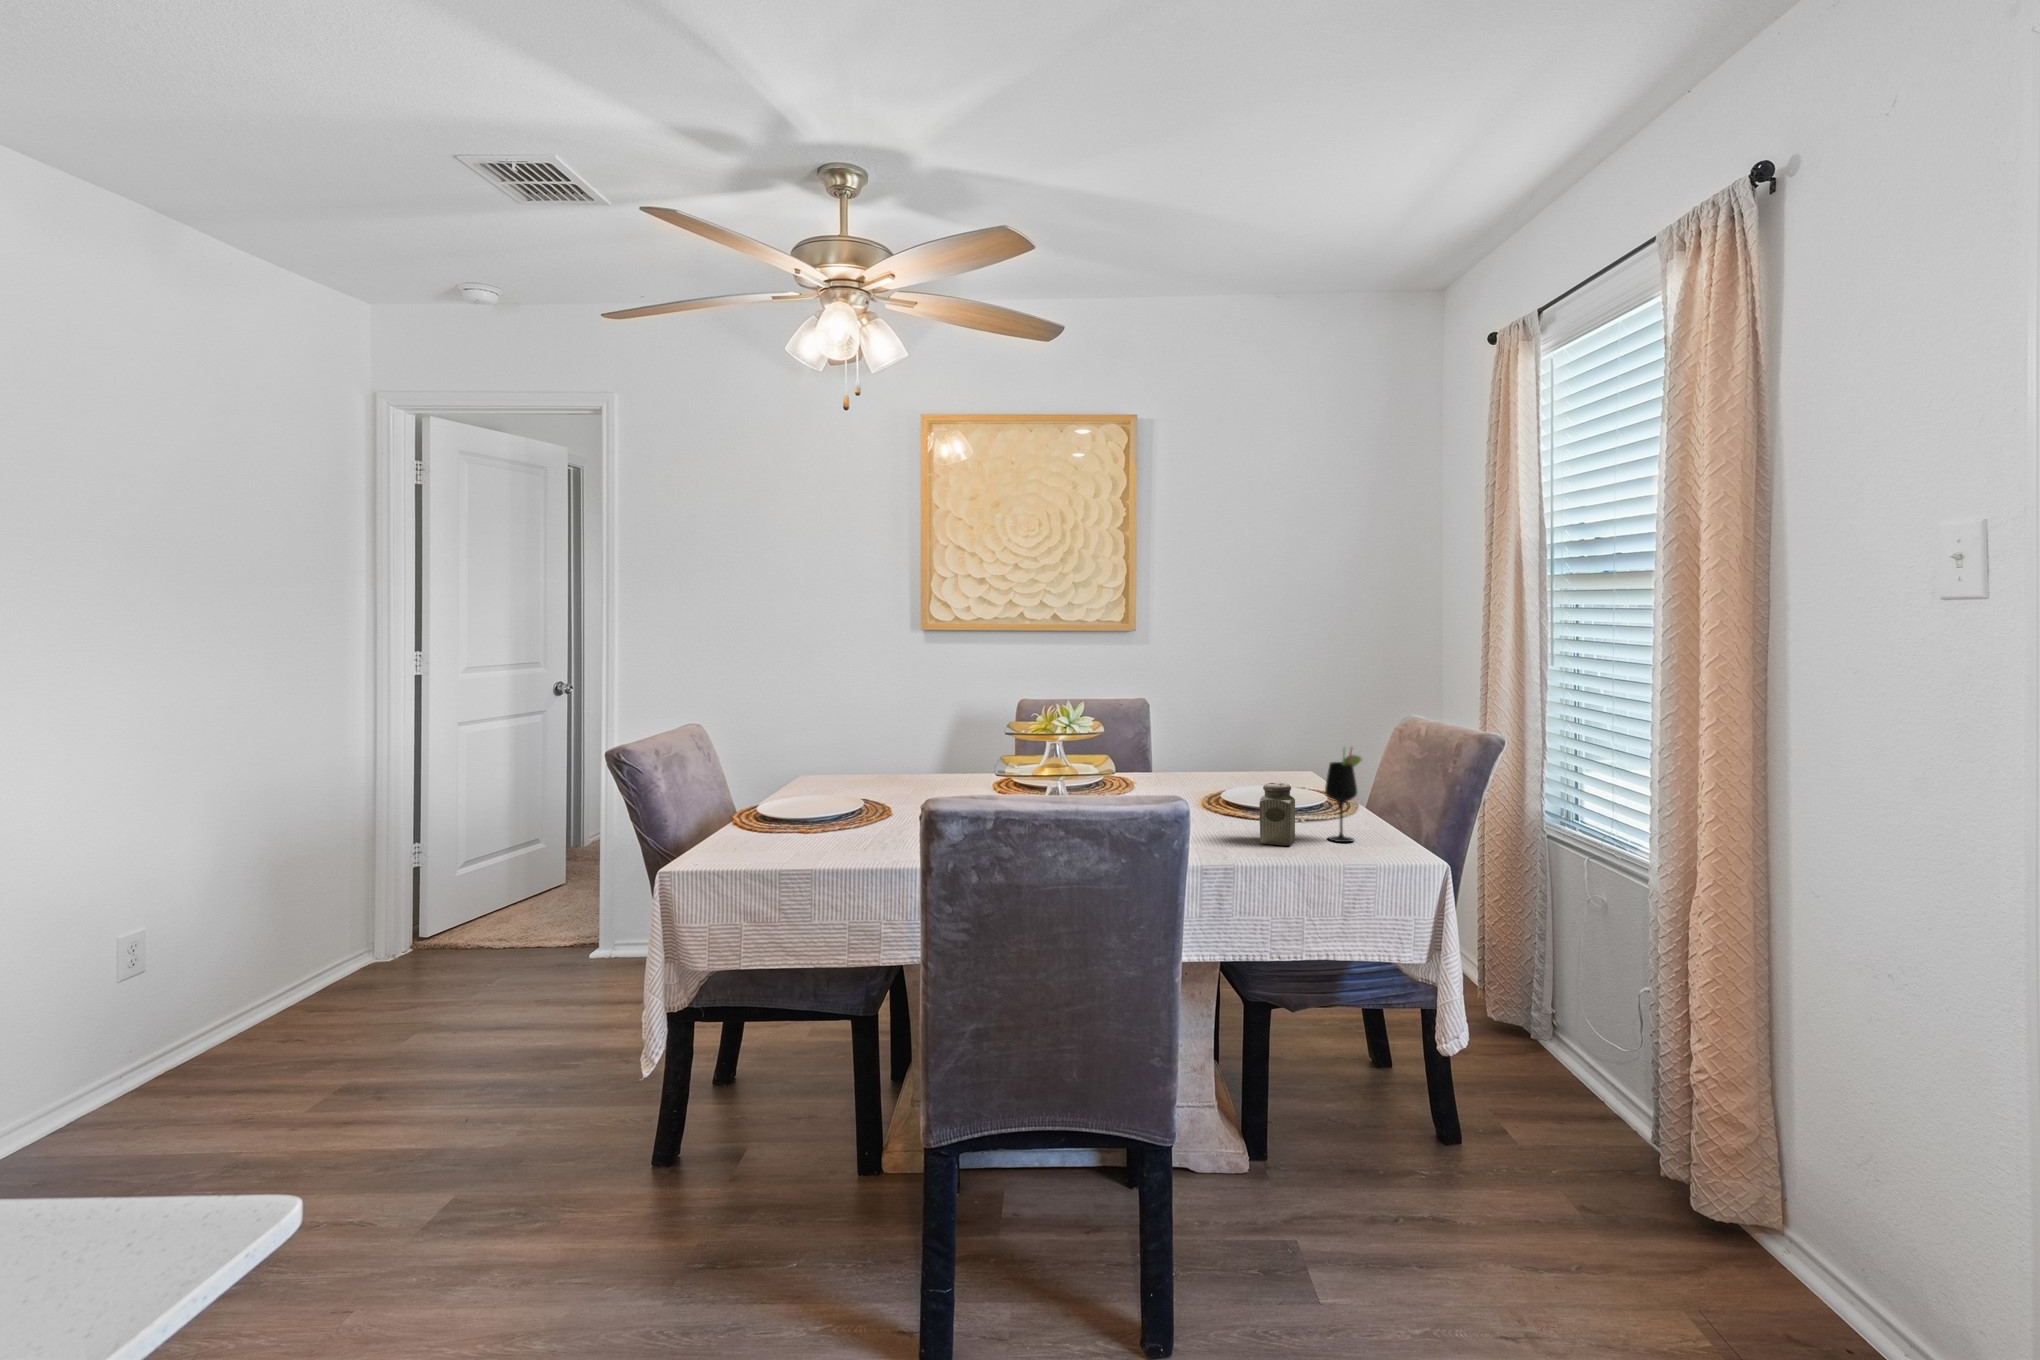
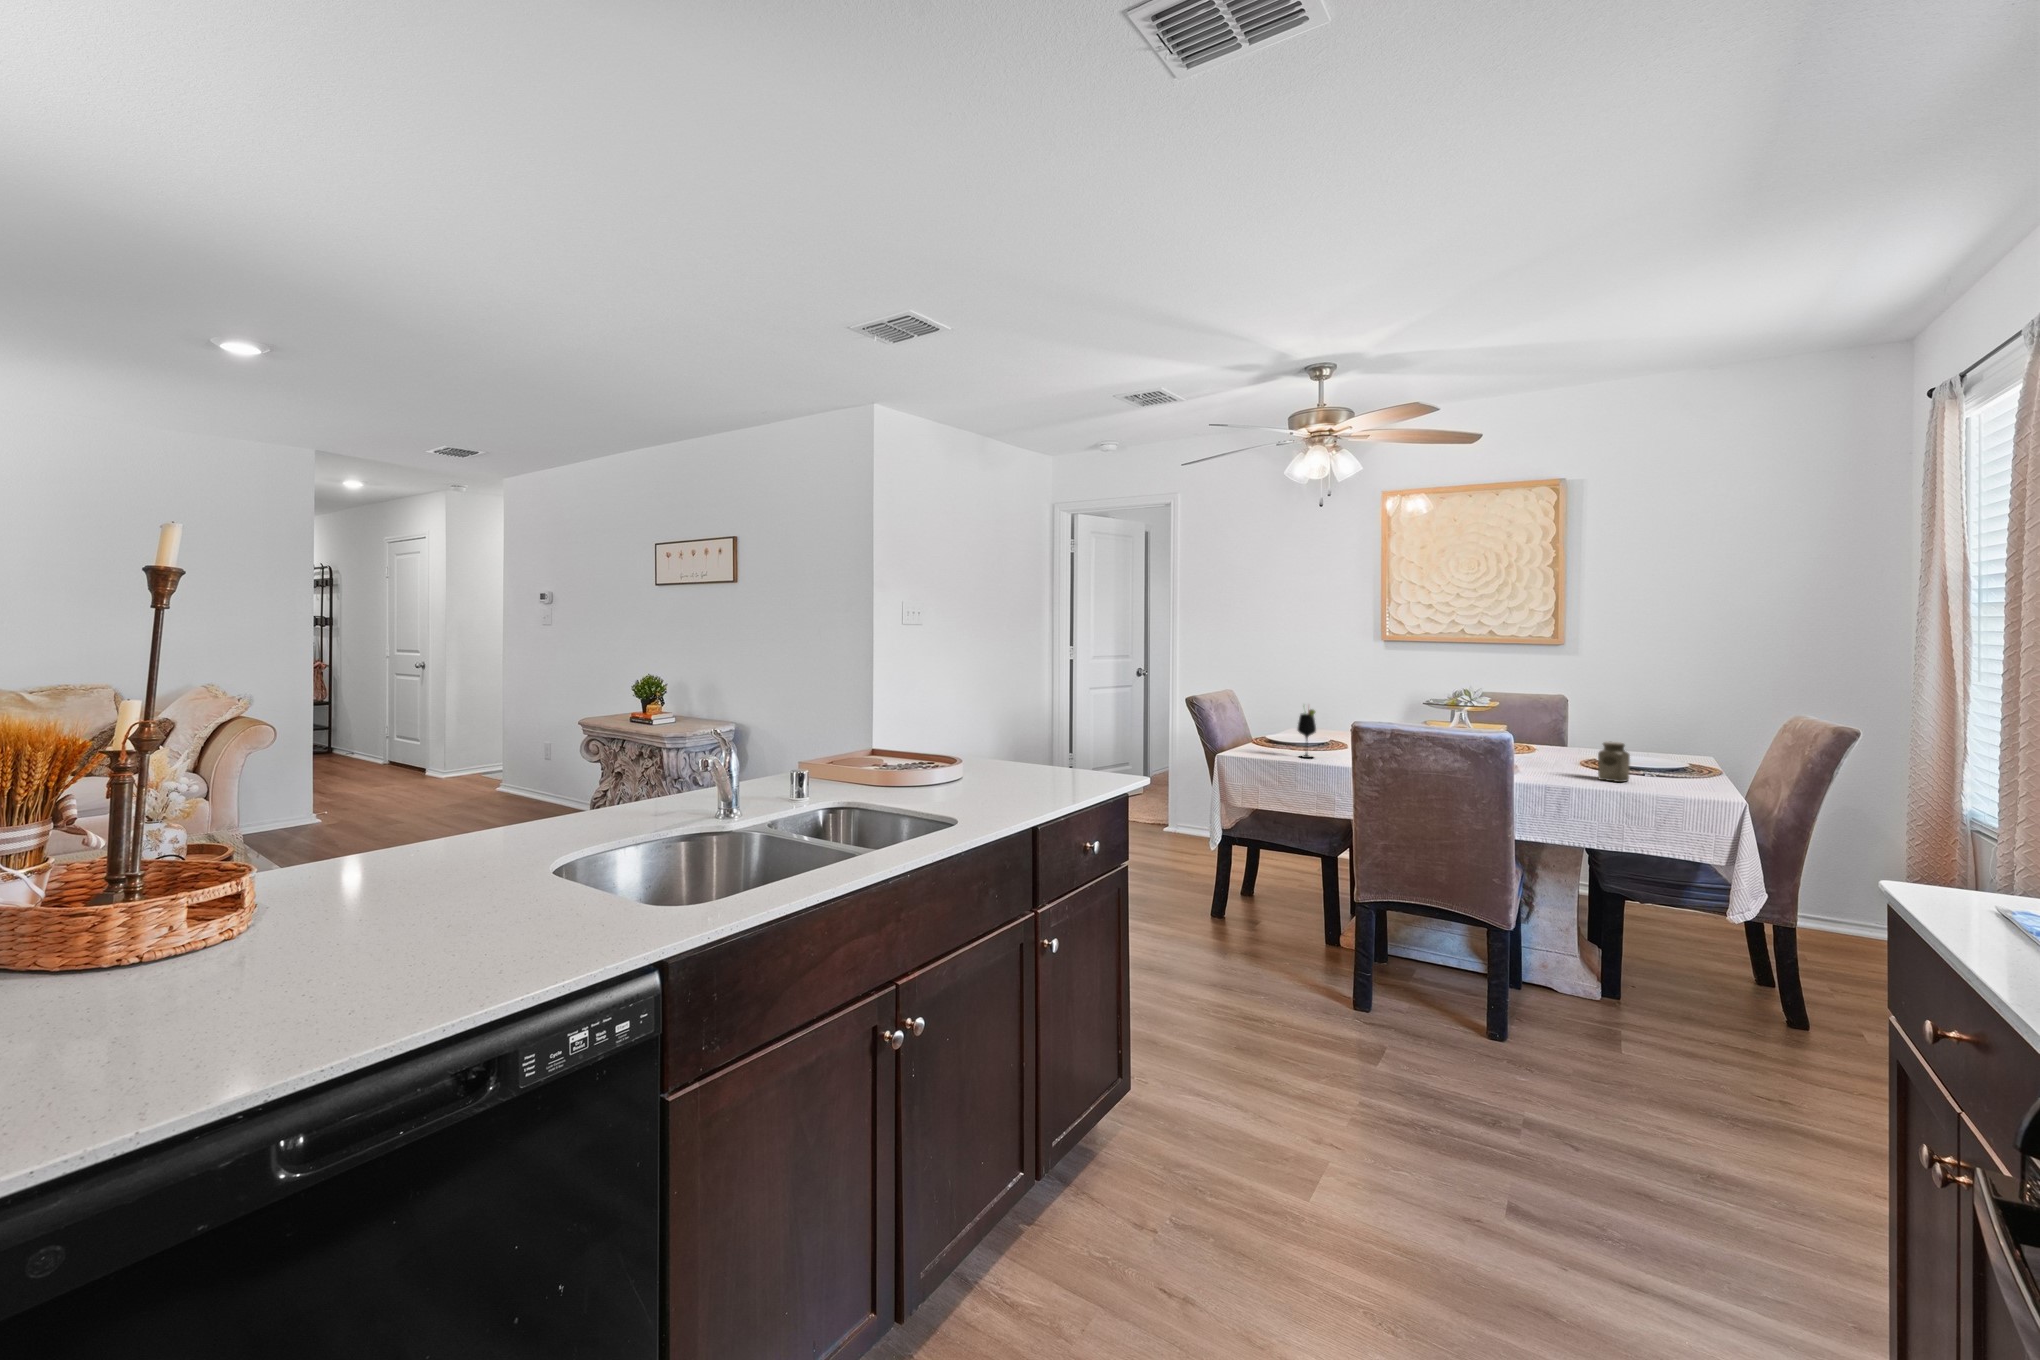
wine glass: present [1325,749,1362,842] -> present [1298,709,1316,758]

